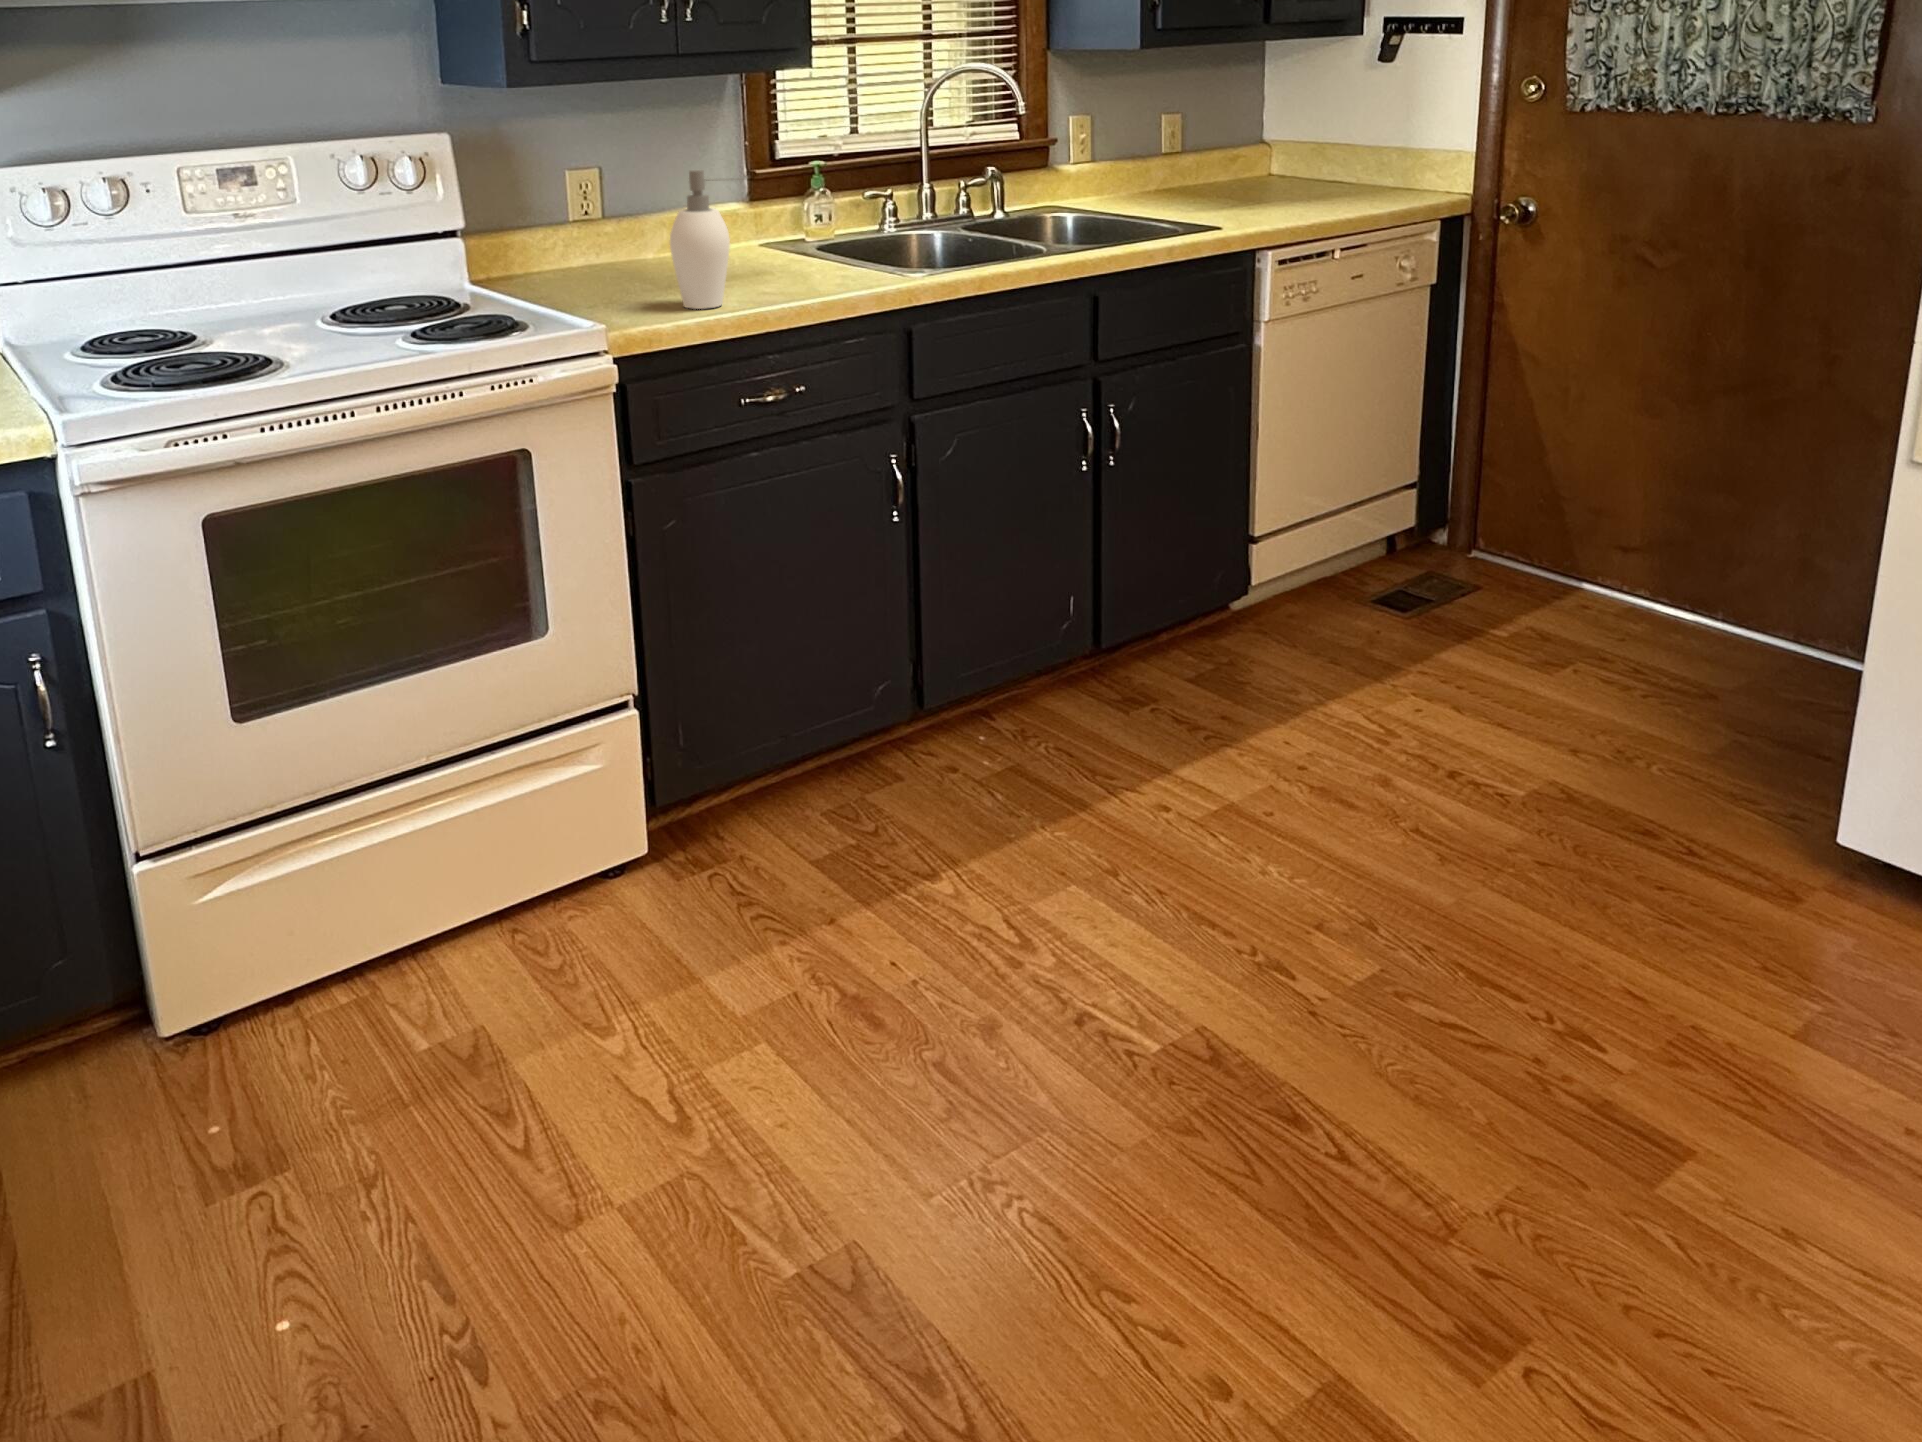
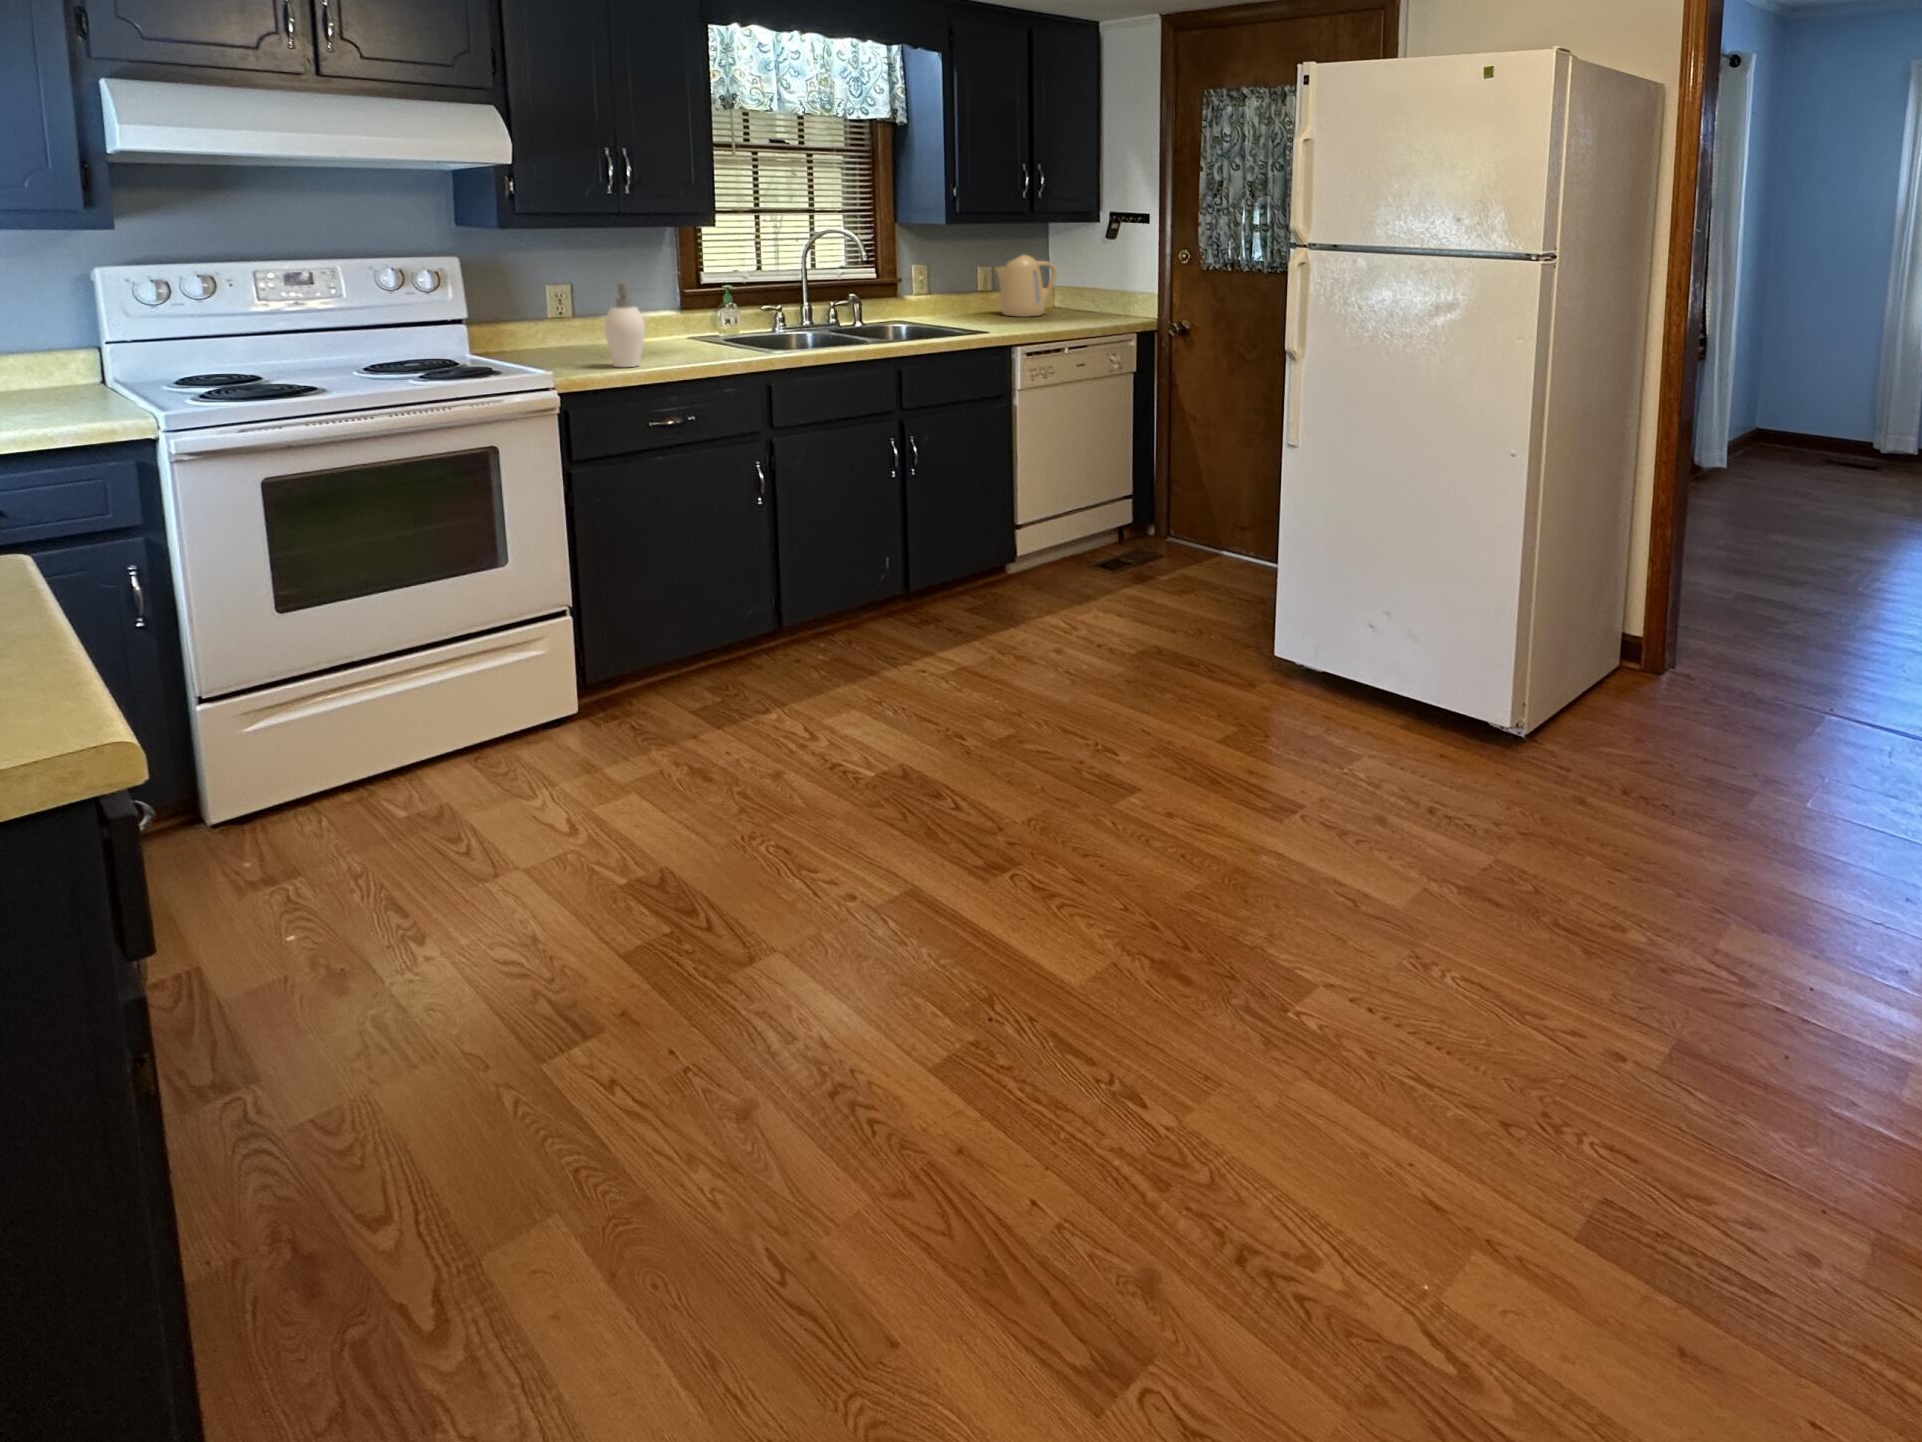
kettle: none [1192,93,1295,193] -> present [995,255,1057,317]

